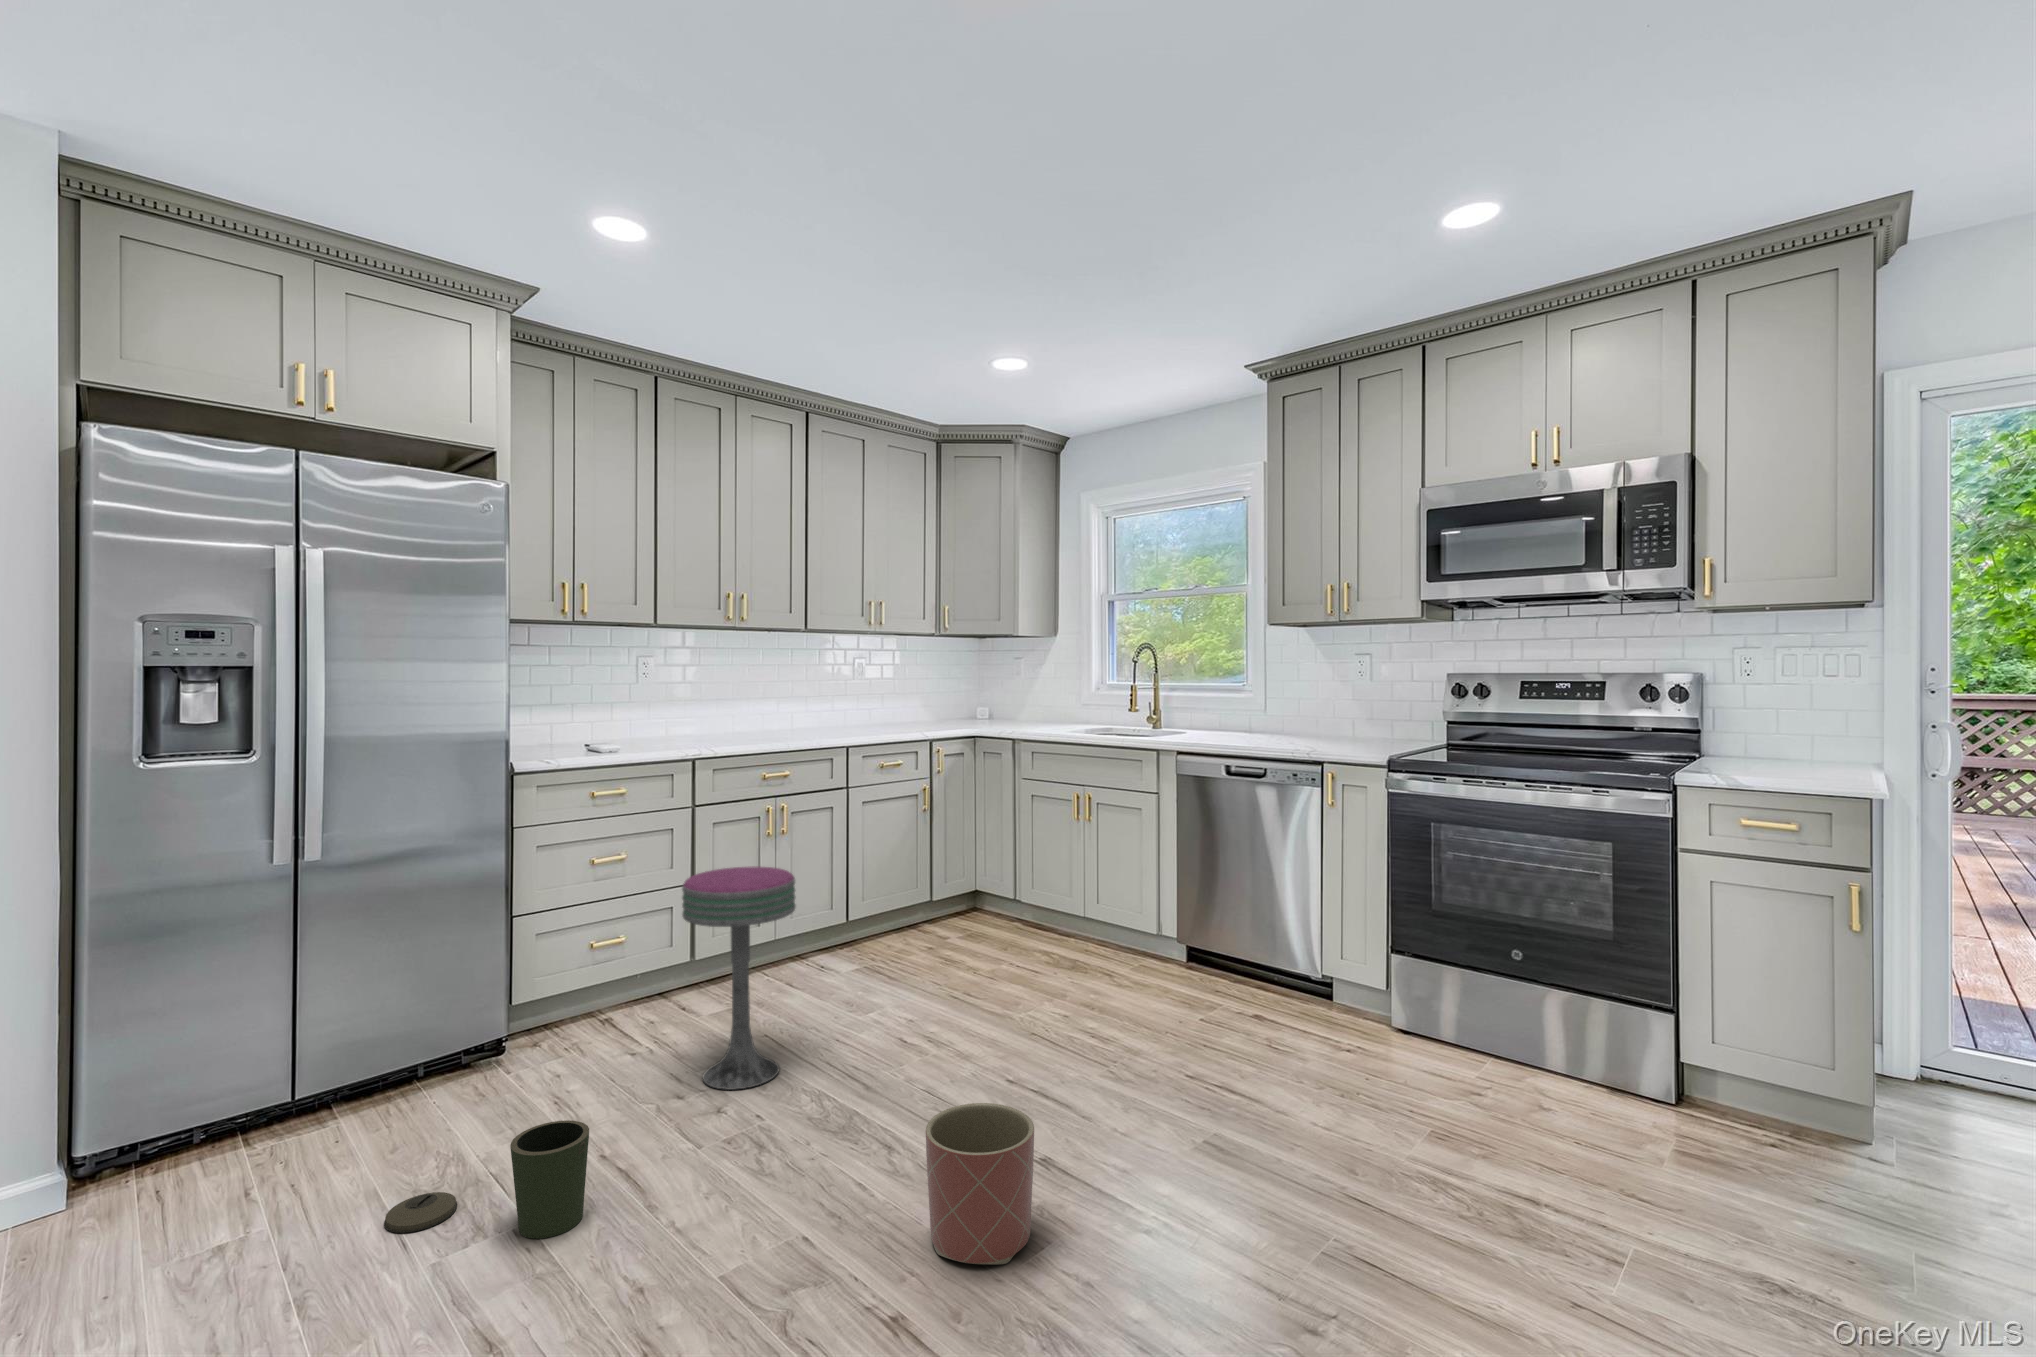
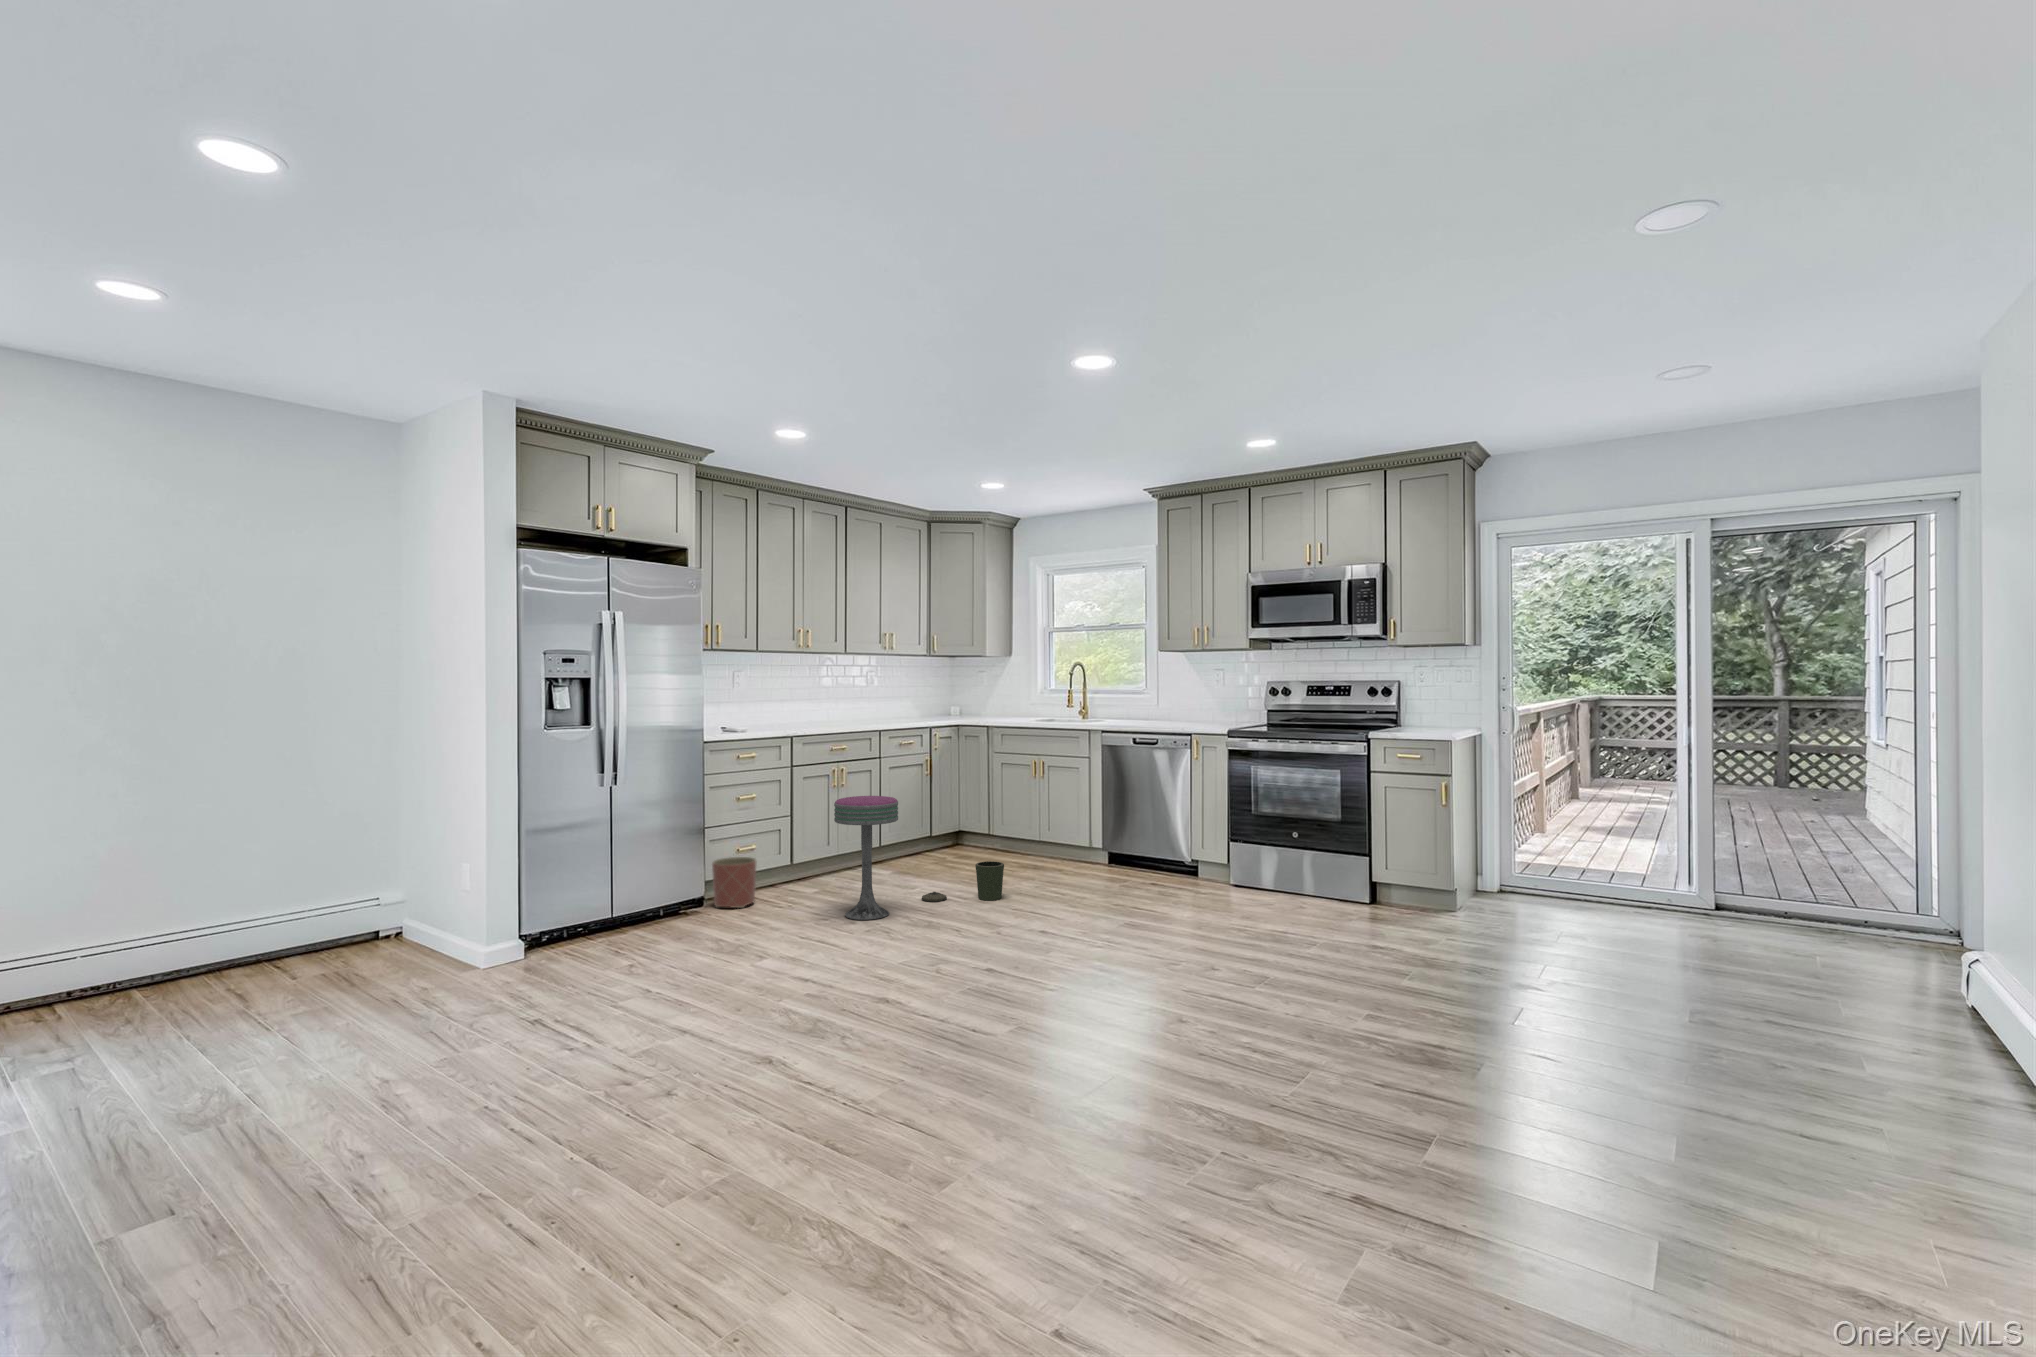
planter: present [926,1103,1034,1264] -> present [712,857,756,908]
trash can: present [384,1120,589,1239] -> present [922,861,1004,902]

